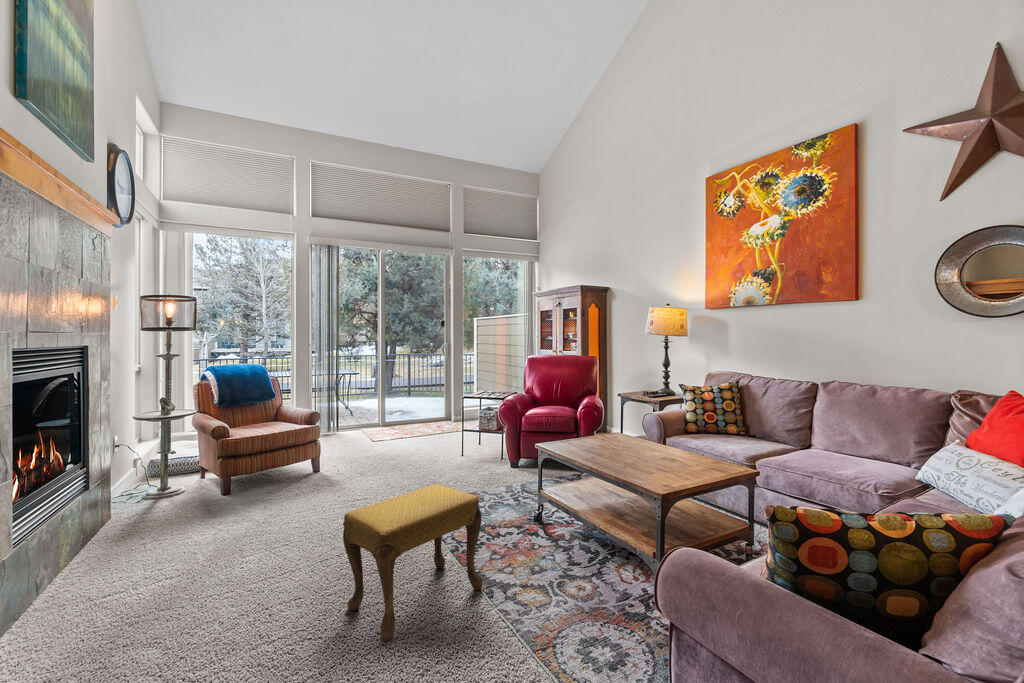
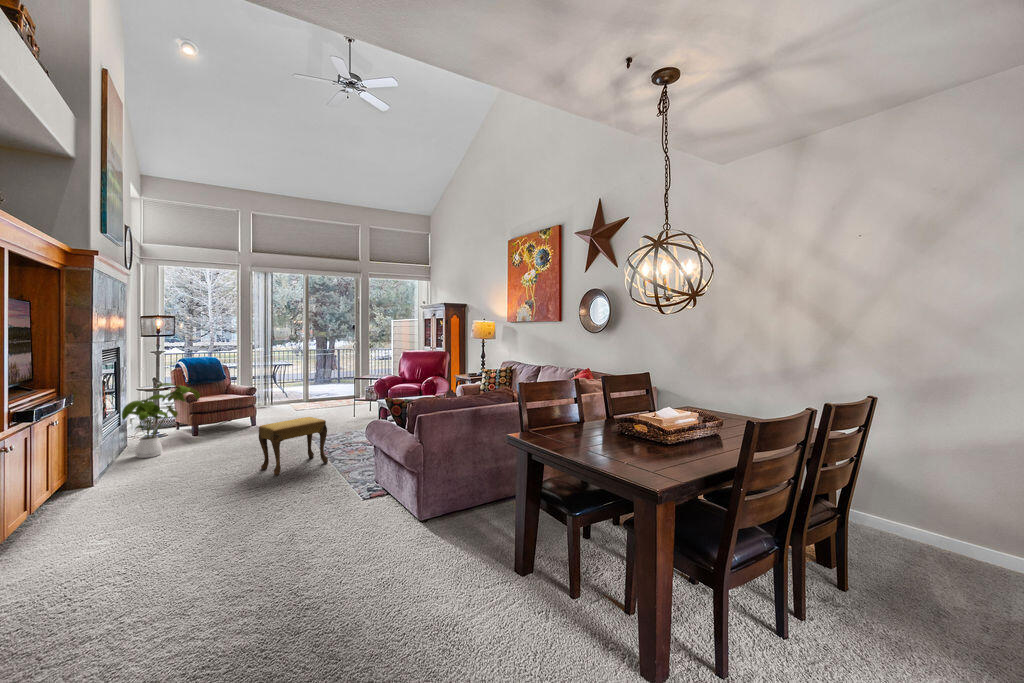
house plant: none [71,410,230,558] -> present [122,383,200,458]

